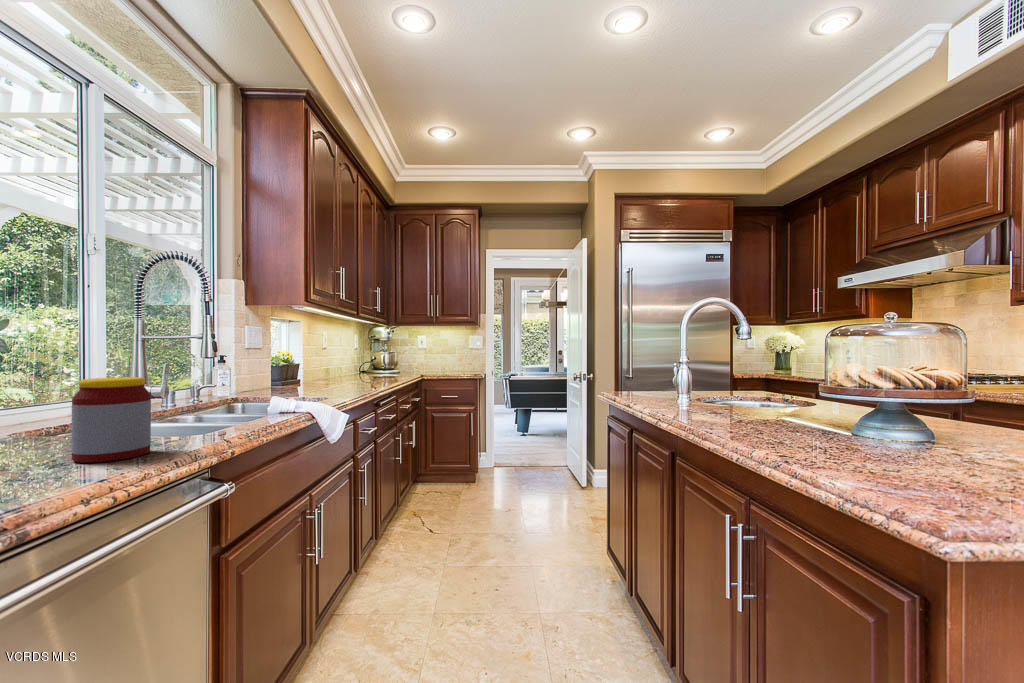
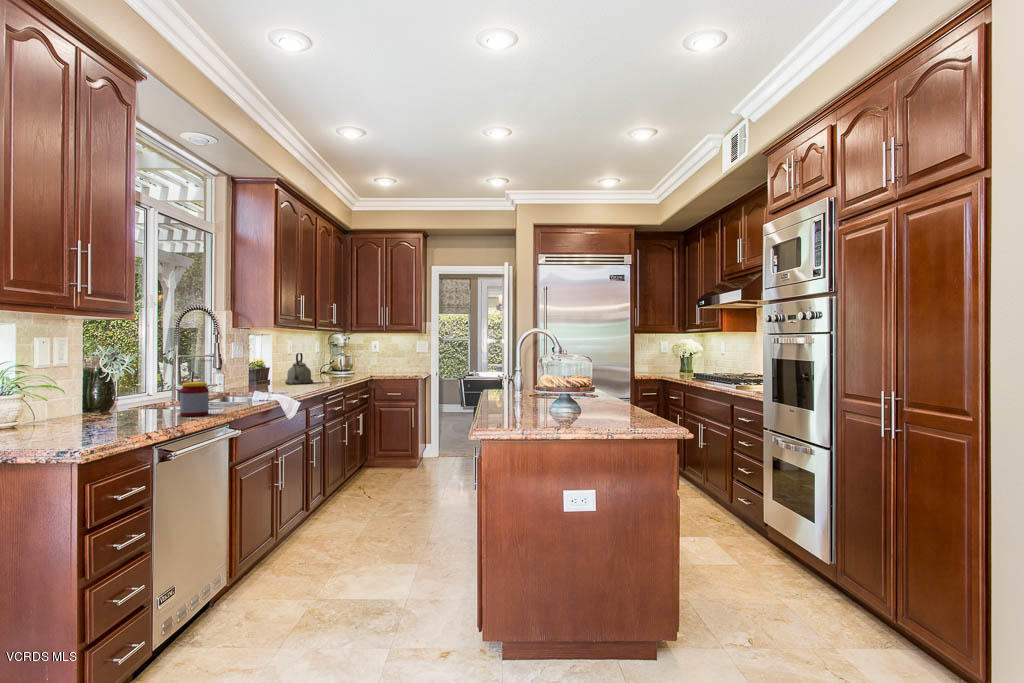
kettle: none [320,344,357,385] -> present [285,353,313,384]

